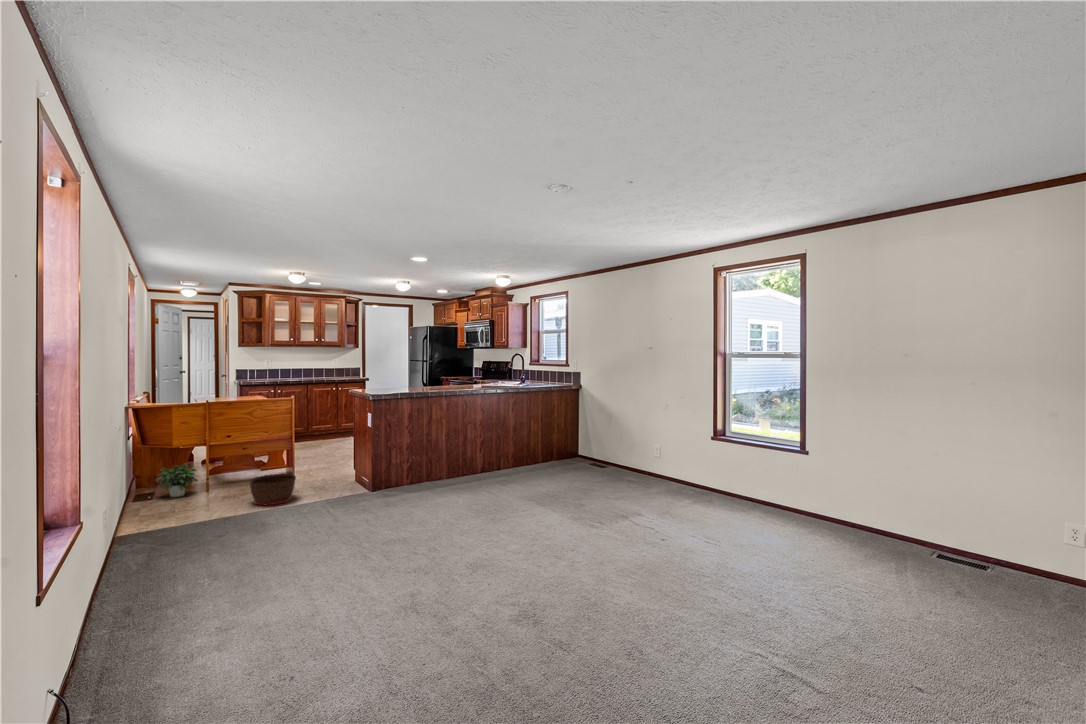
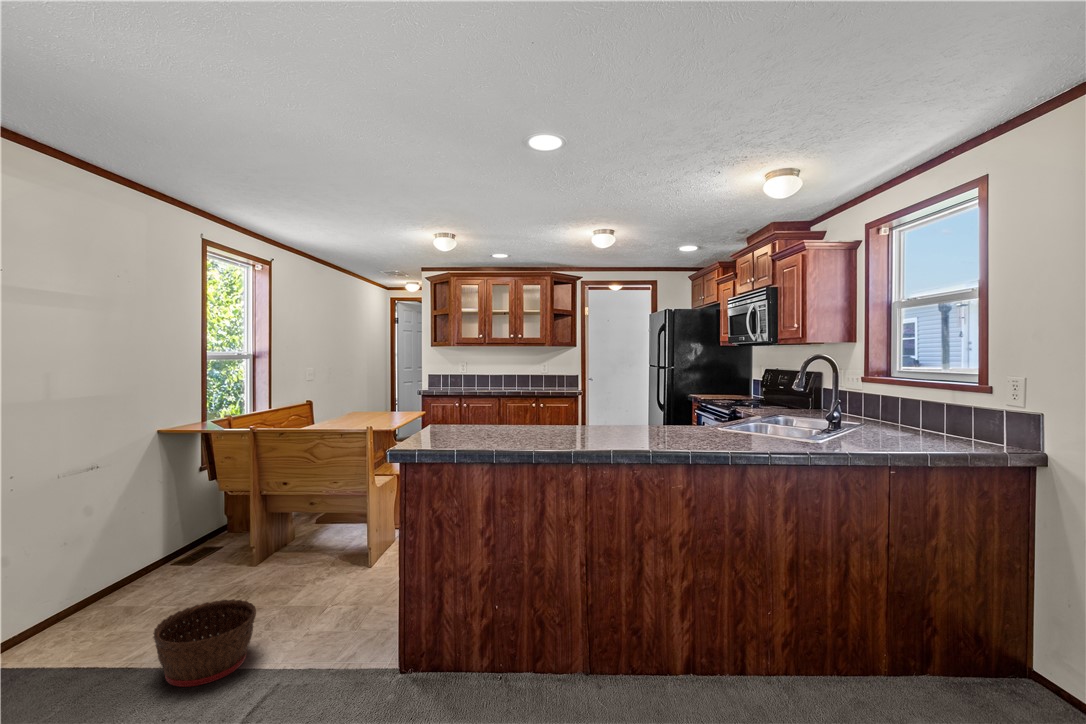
potted plant: present [157,463,197,497] -> none [99,537,201,606]

